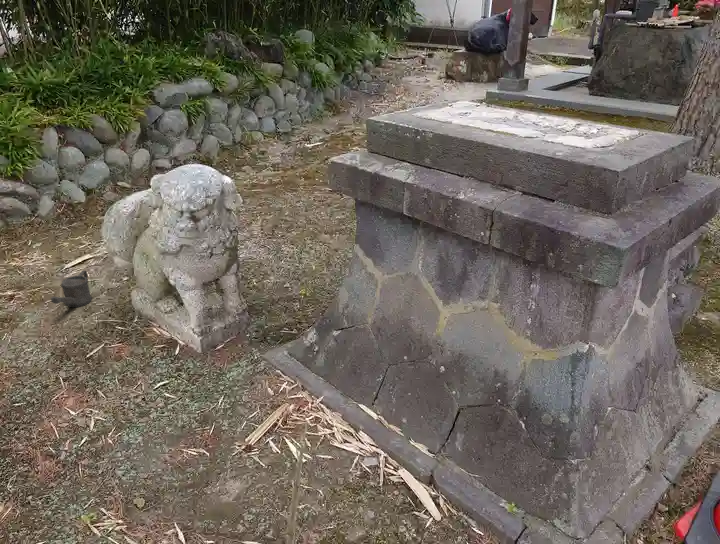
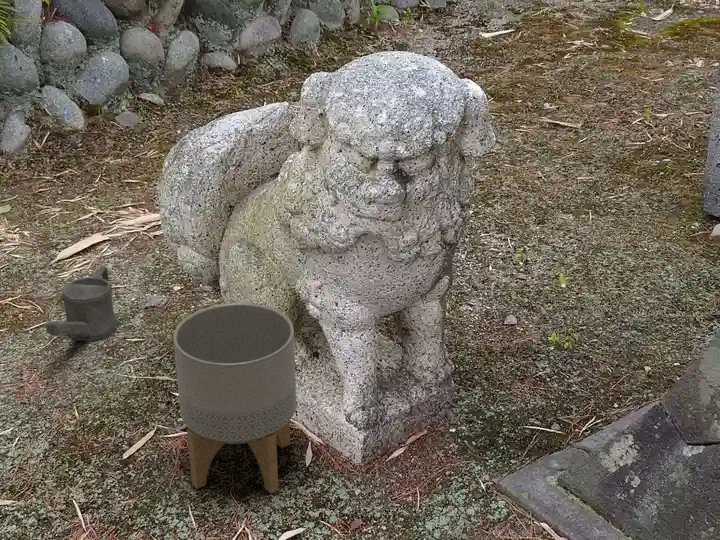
planter: none [105,281,170,368] -> present [173,303,296,494]

